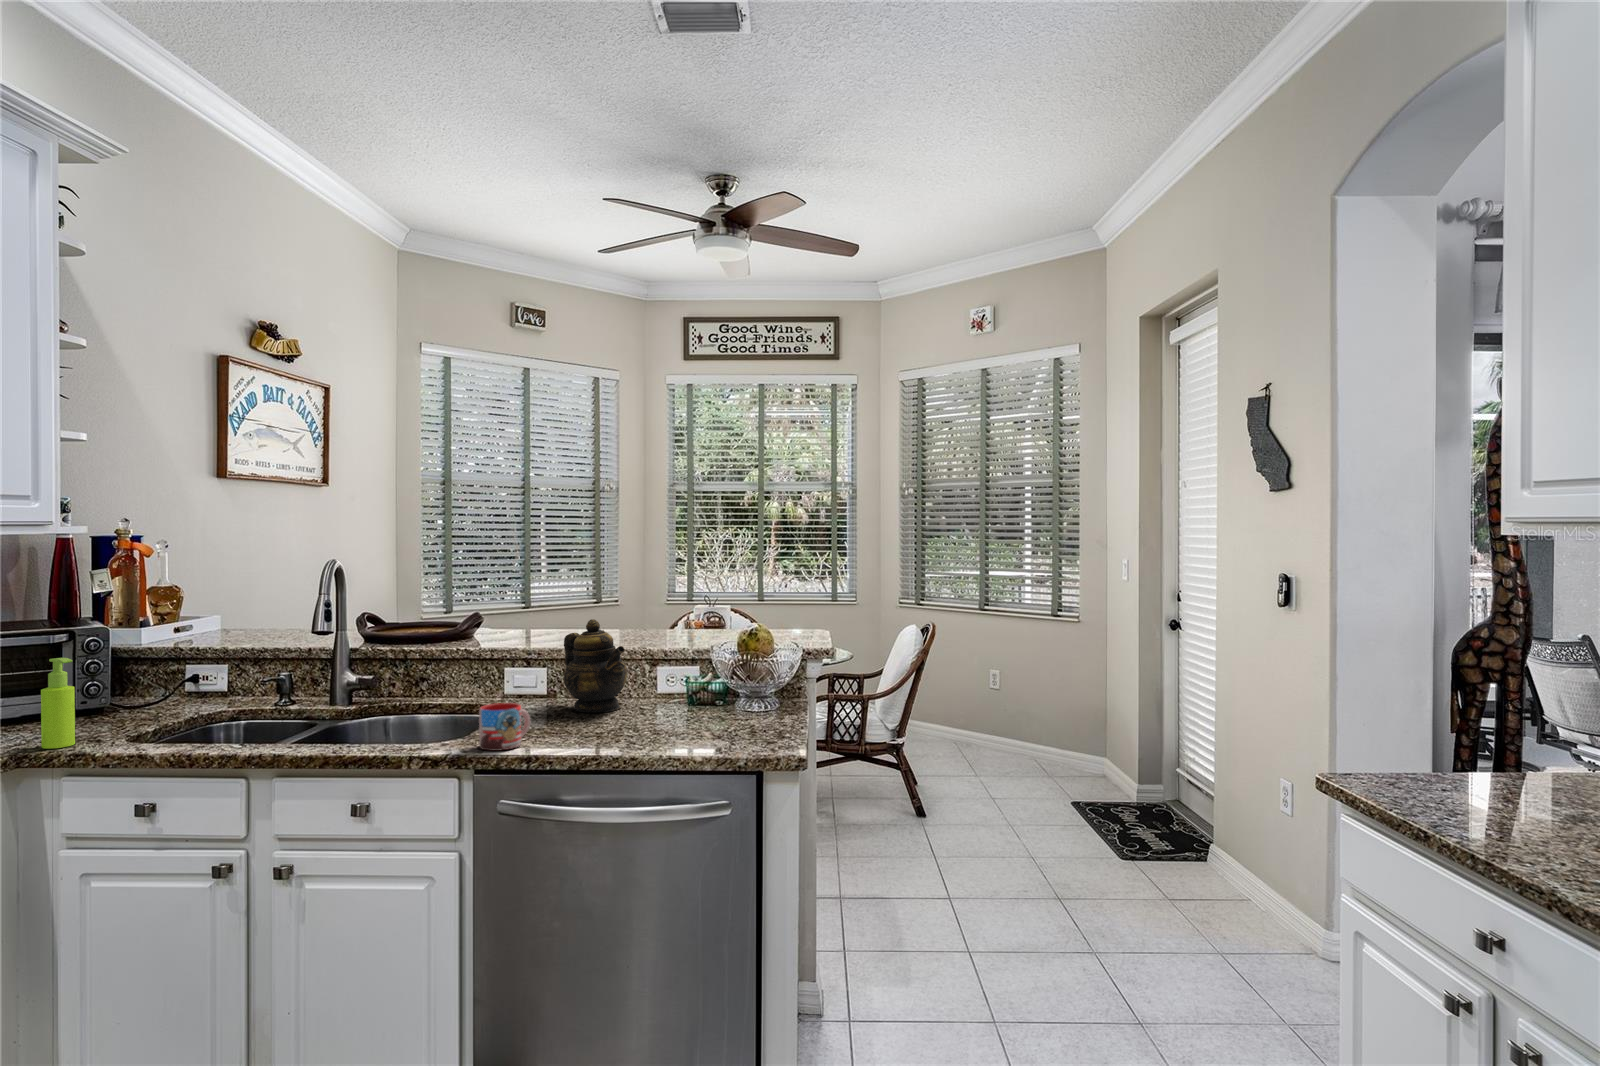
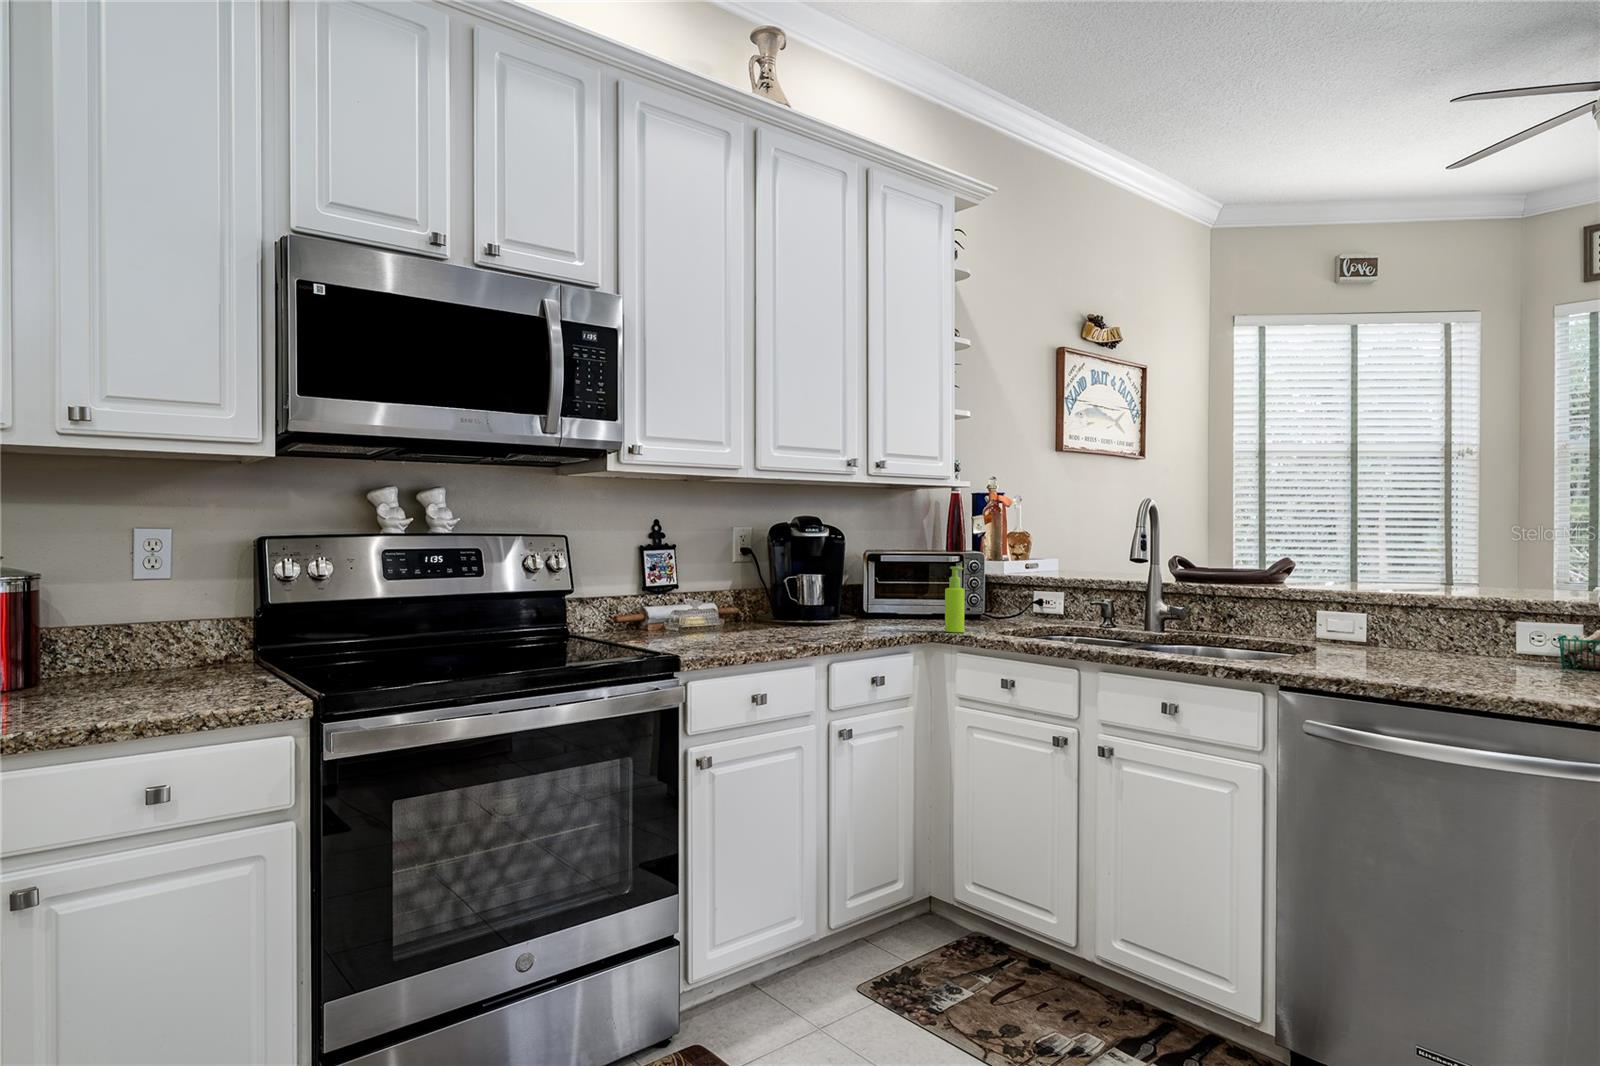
teapot: present [564,619,627,713] -> none [1386,559,1471,663]
mug: present [479,703,530,751] -> none [1285,627,1342,672]

